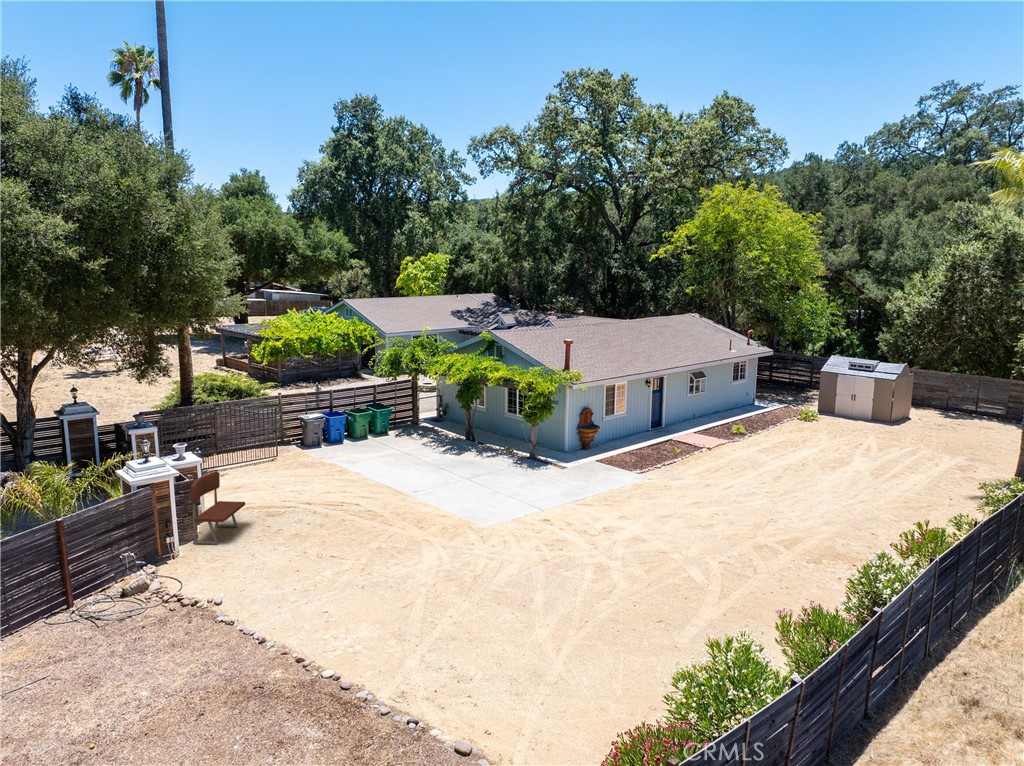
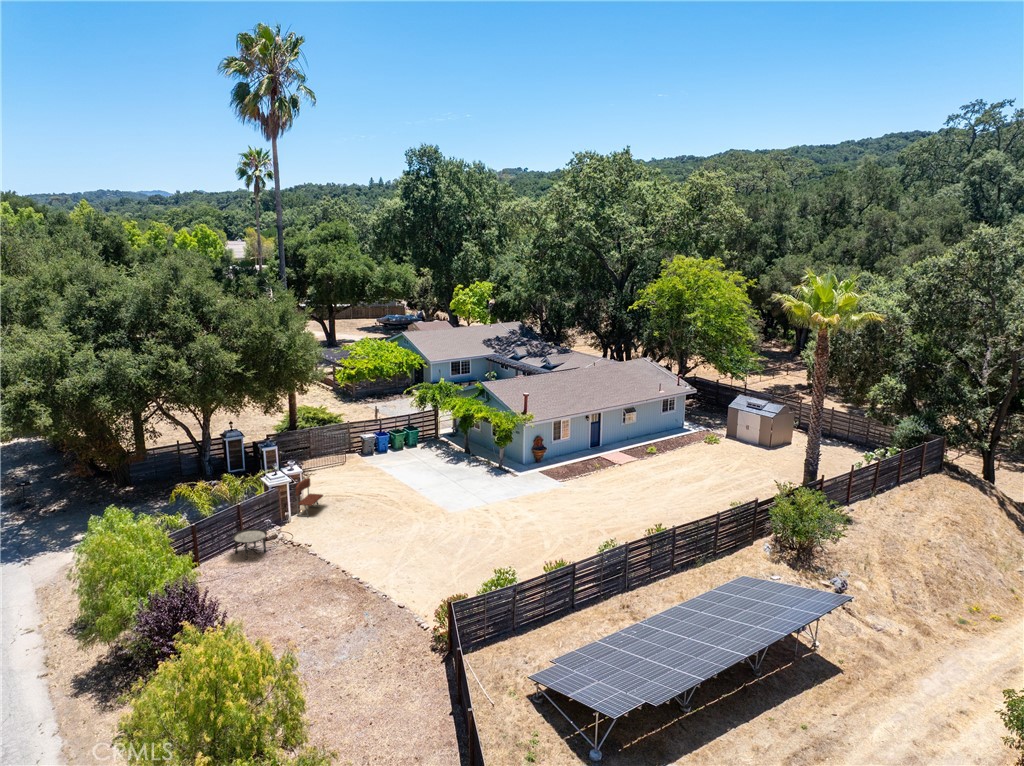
round table: none [37,570,124,642] -> present [233,529,267,559]

